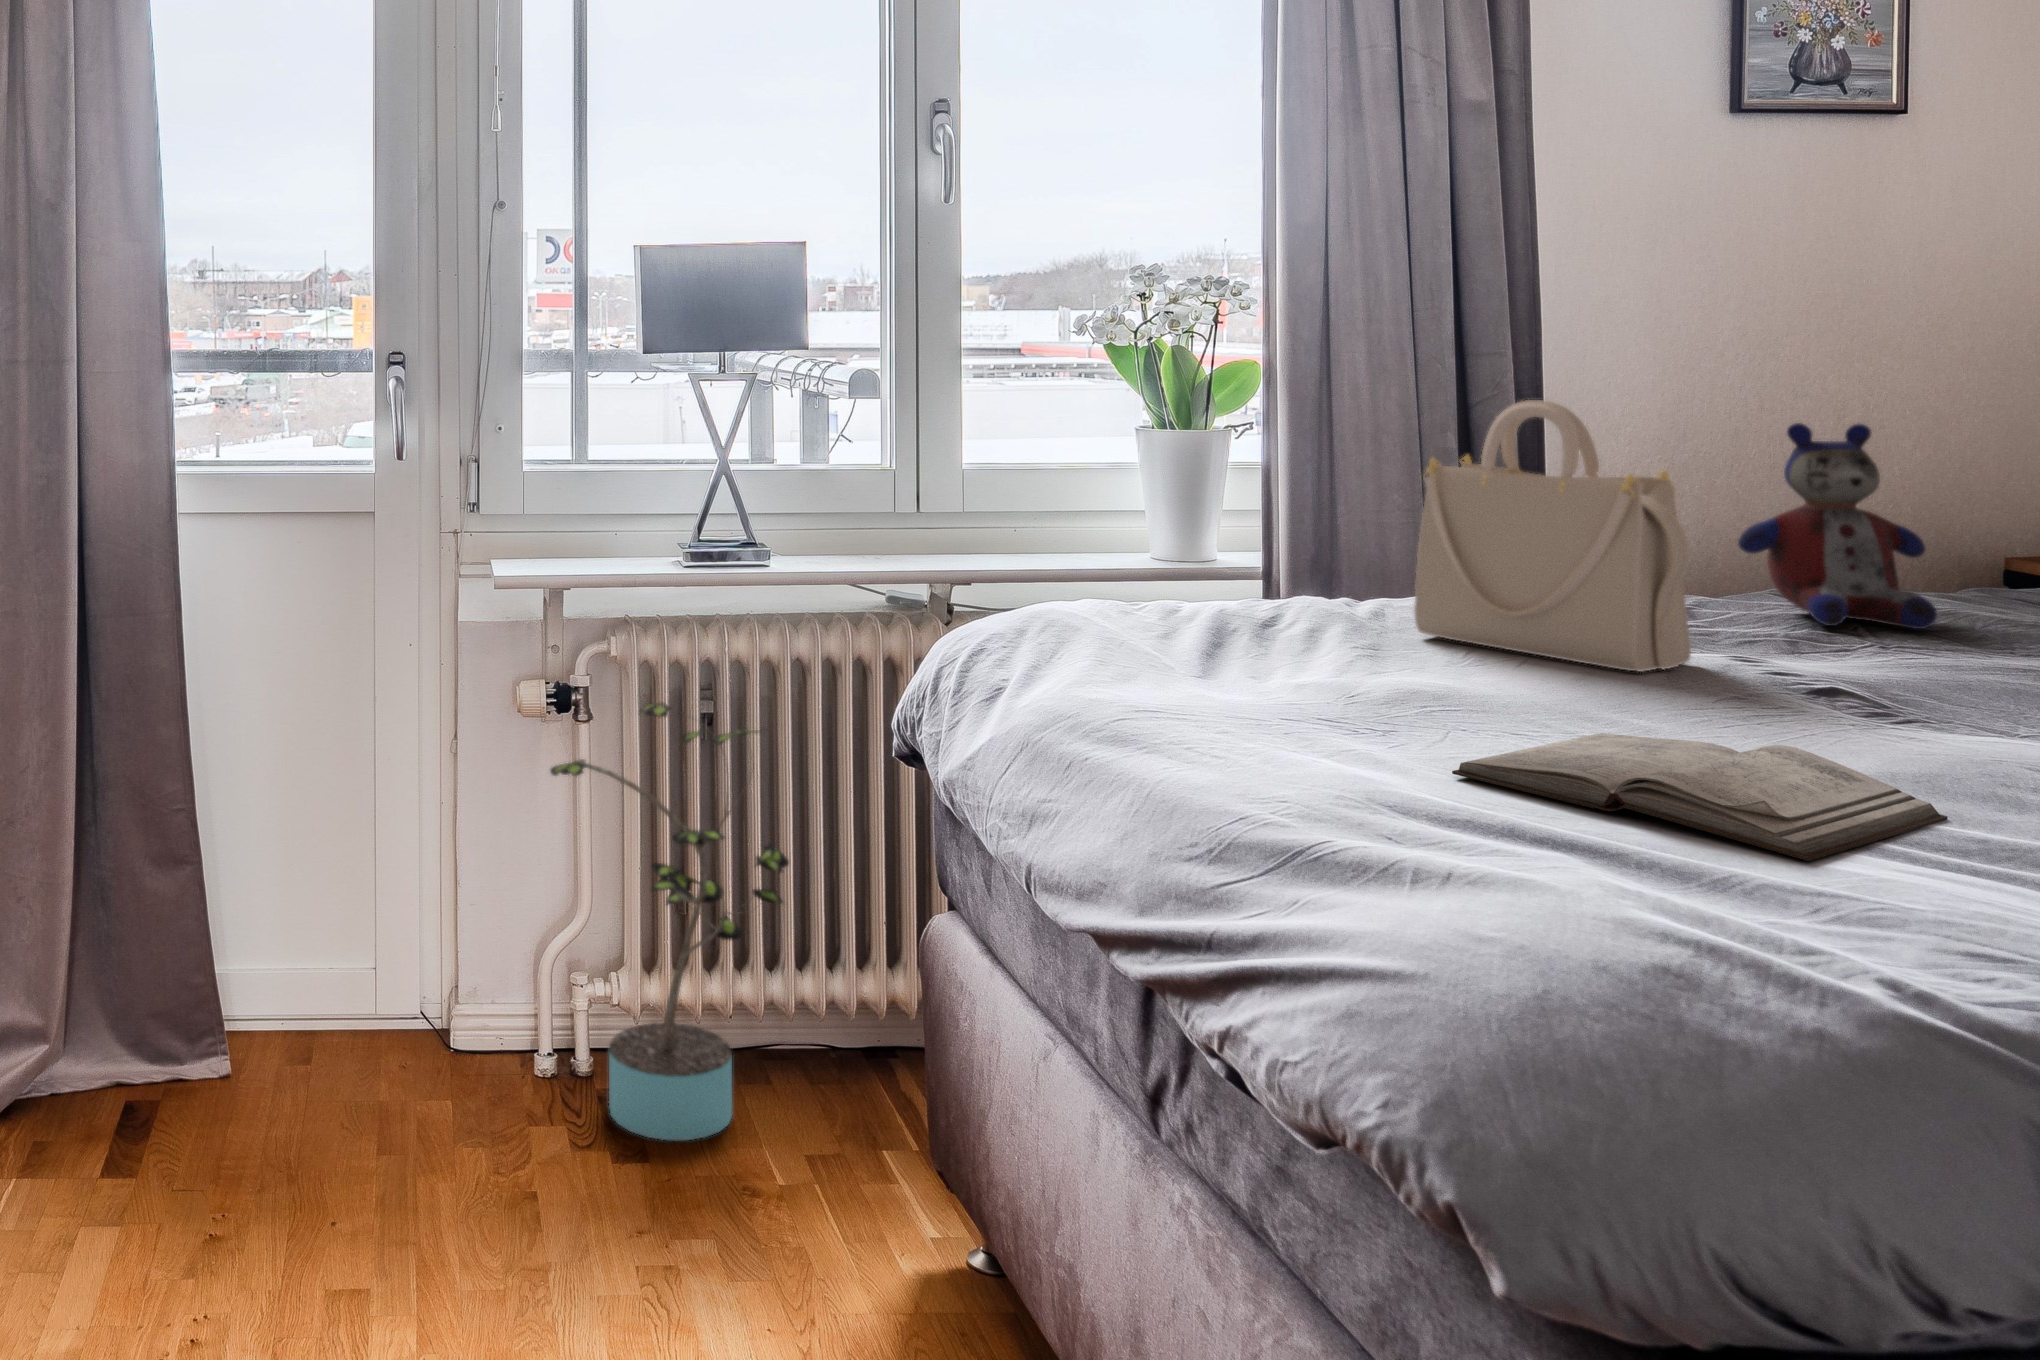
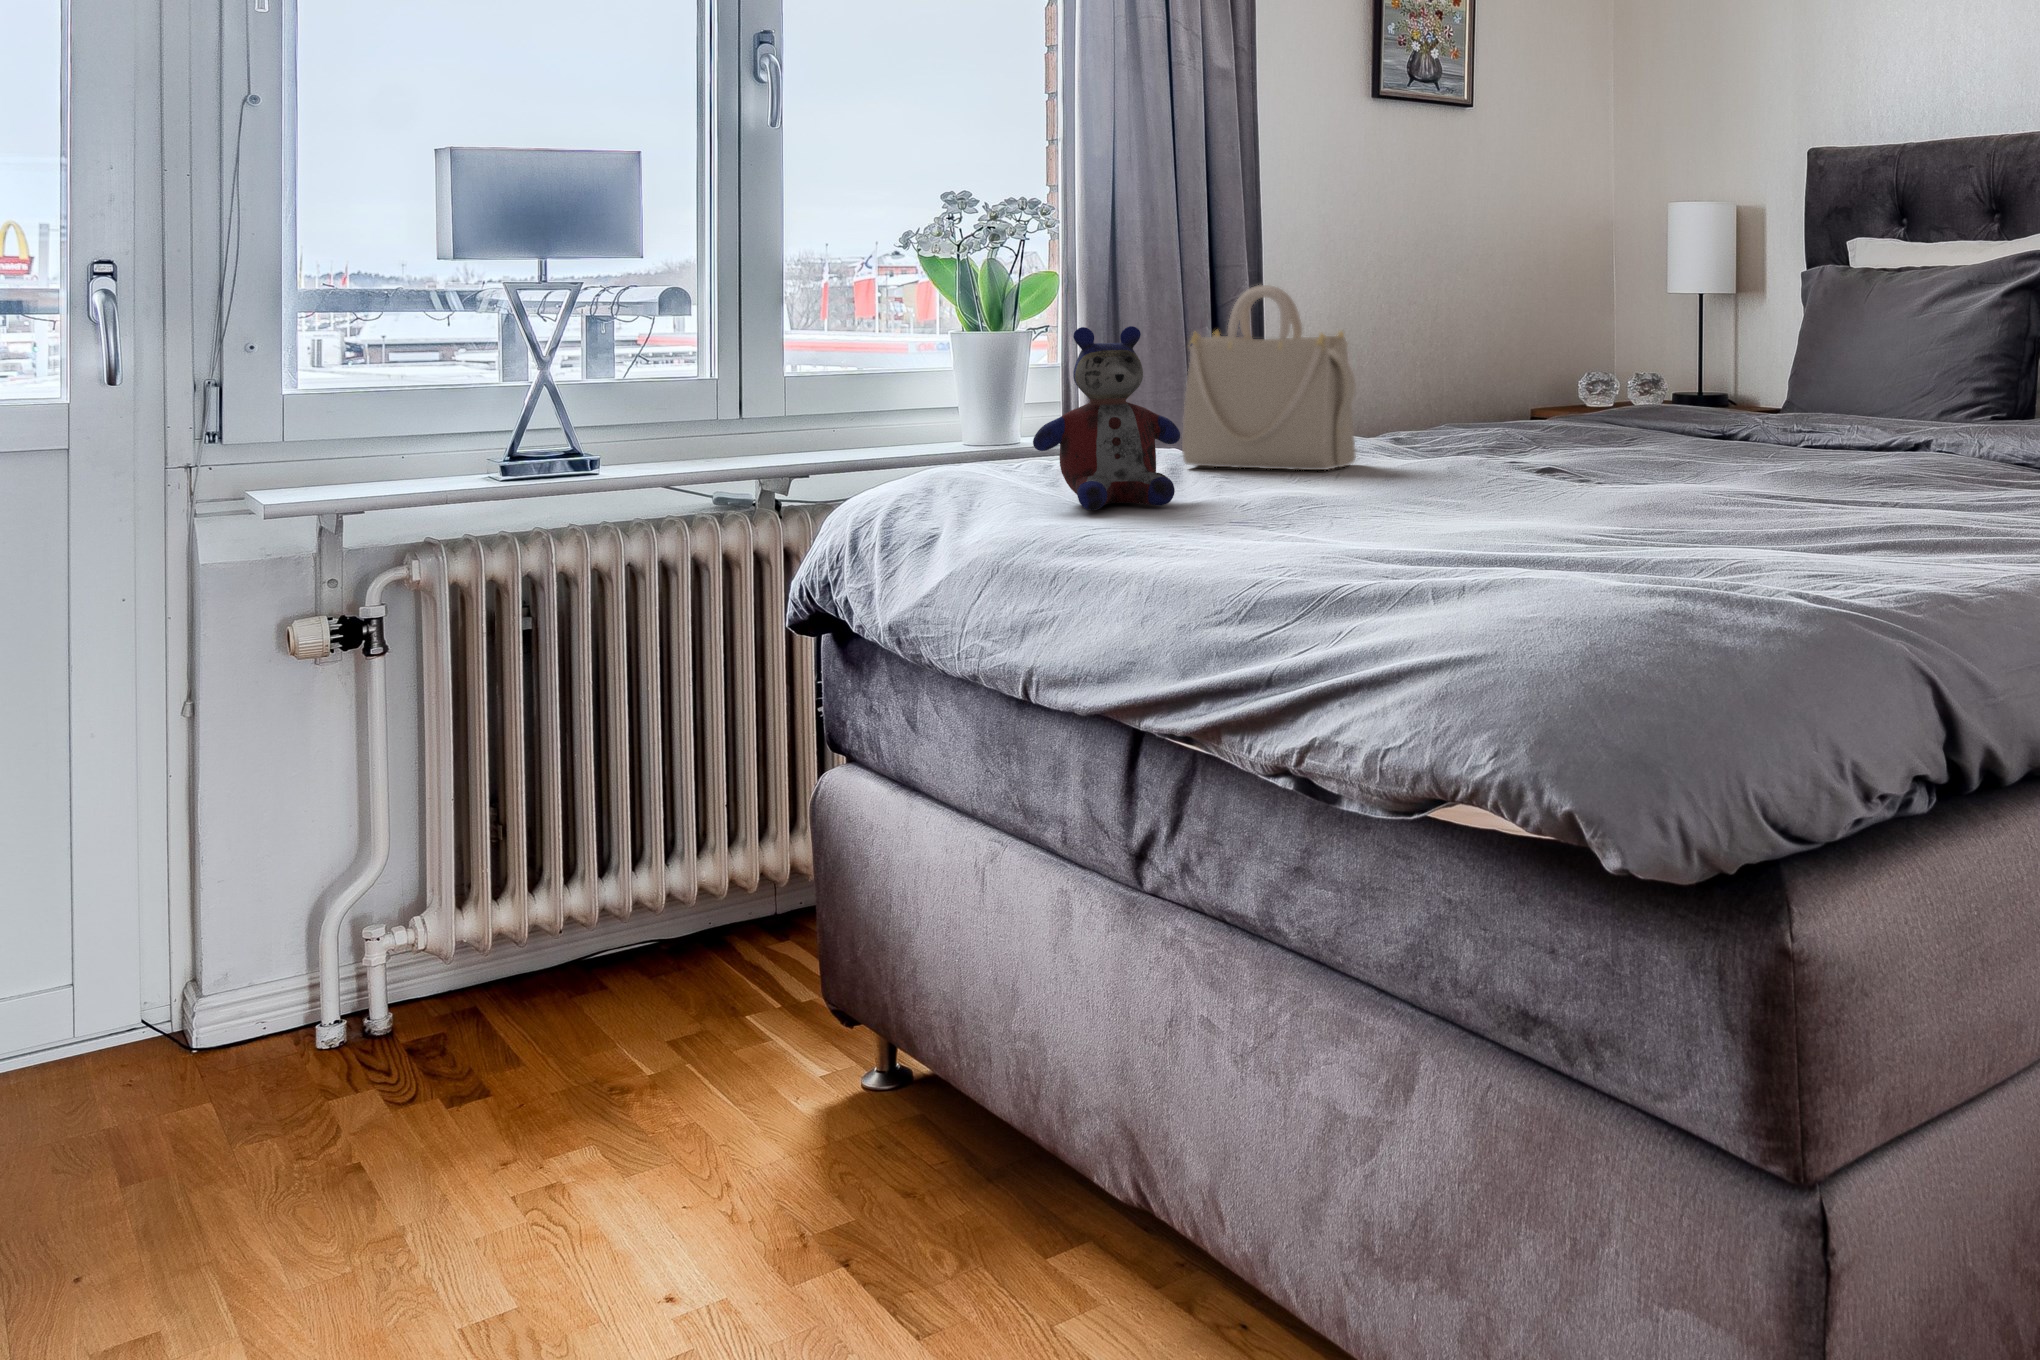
stuffed bear: present [1738,423,1937,629] -> present [1033,326,1180,510]
potted plant: present [551,703,789,1140] -> none [349,622,637,1058]
diary: present [1452,733,1948,861] -> none [1224,482,1490,533]

